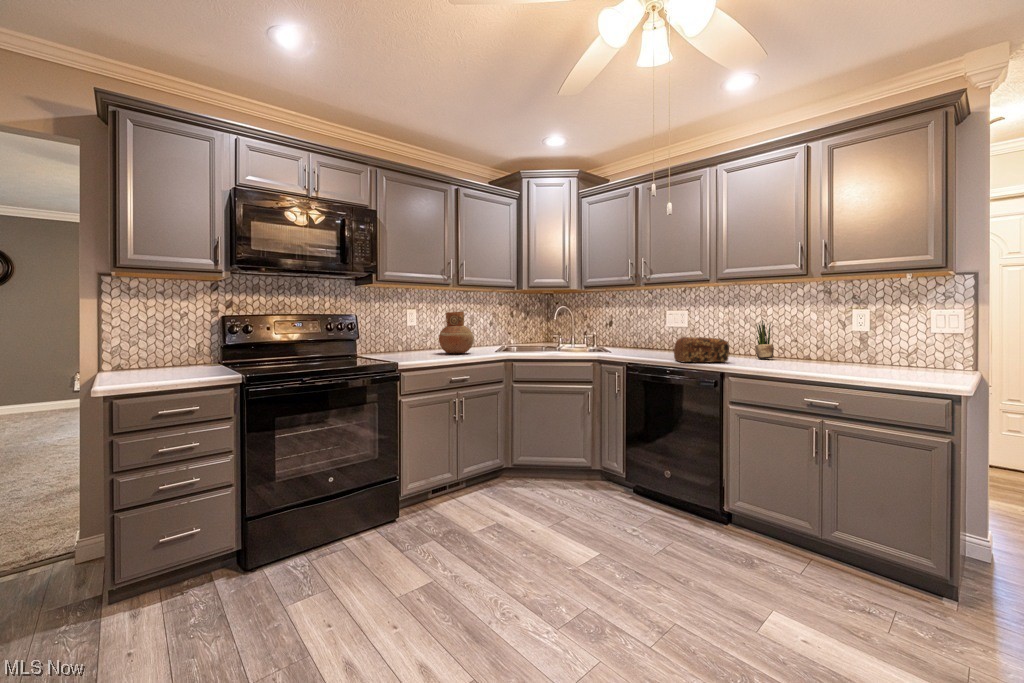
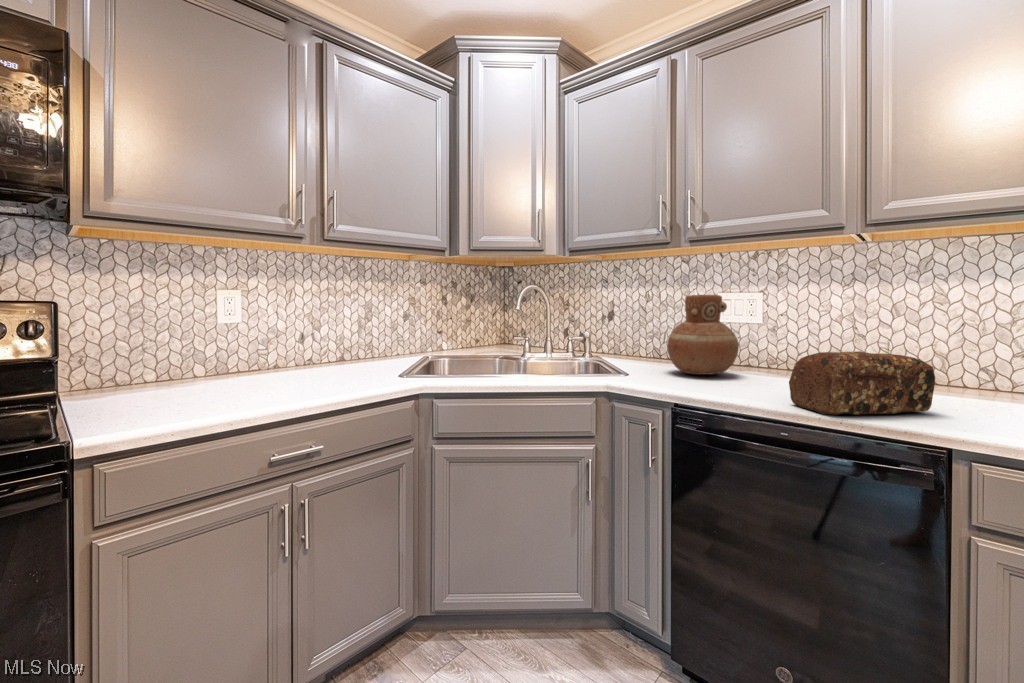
vase: present [439,312,474,354] -> present [667,295,739,375]
potted plant: present [756,320,774,359] -> none [938,310,986,392]

